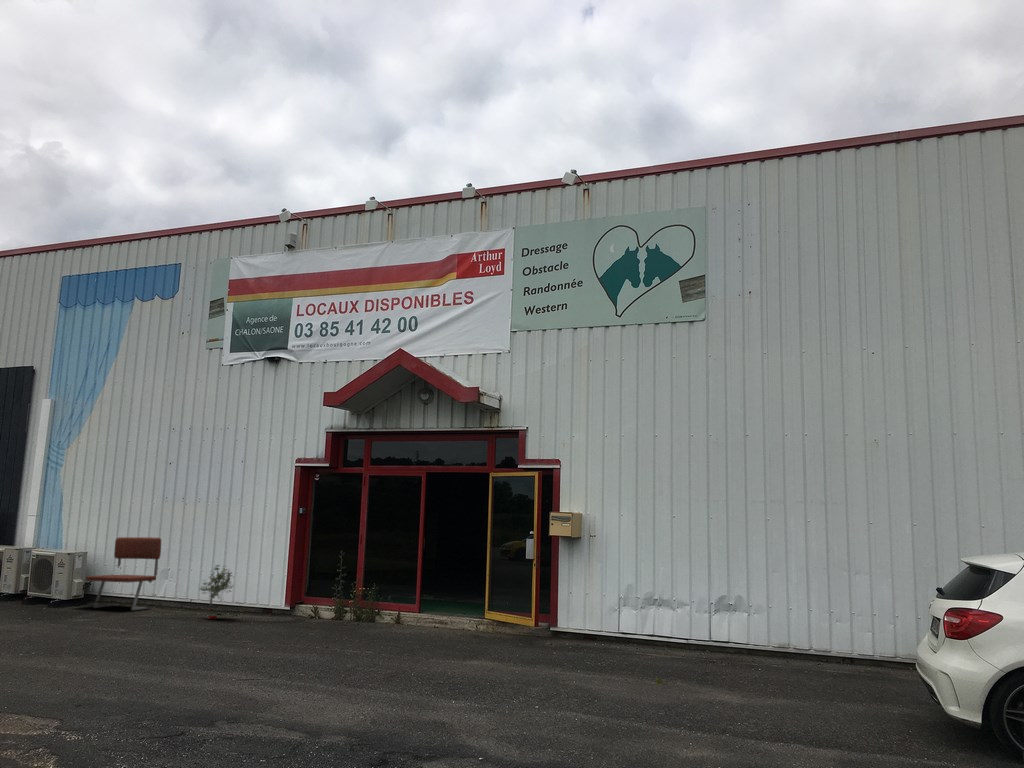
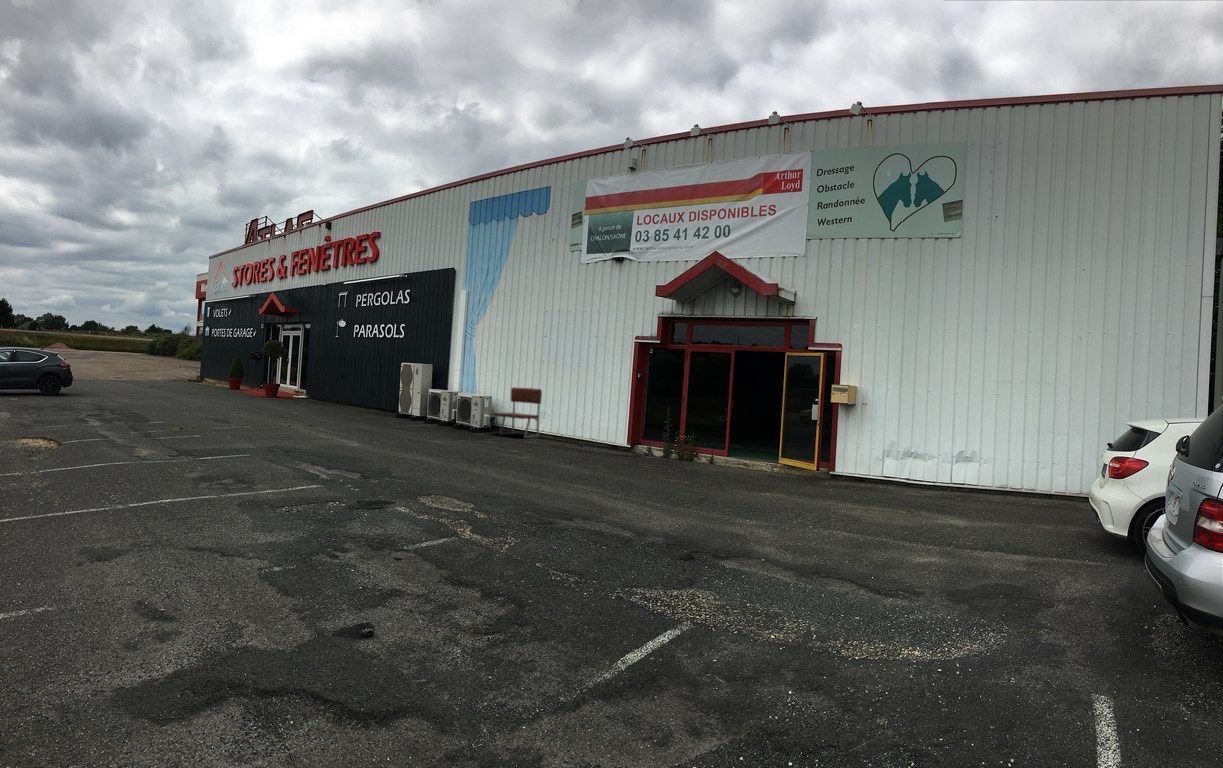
potted tree: present [200,565,233,620] -> none [568,410,592,448]

